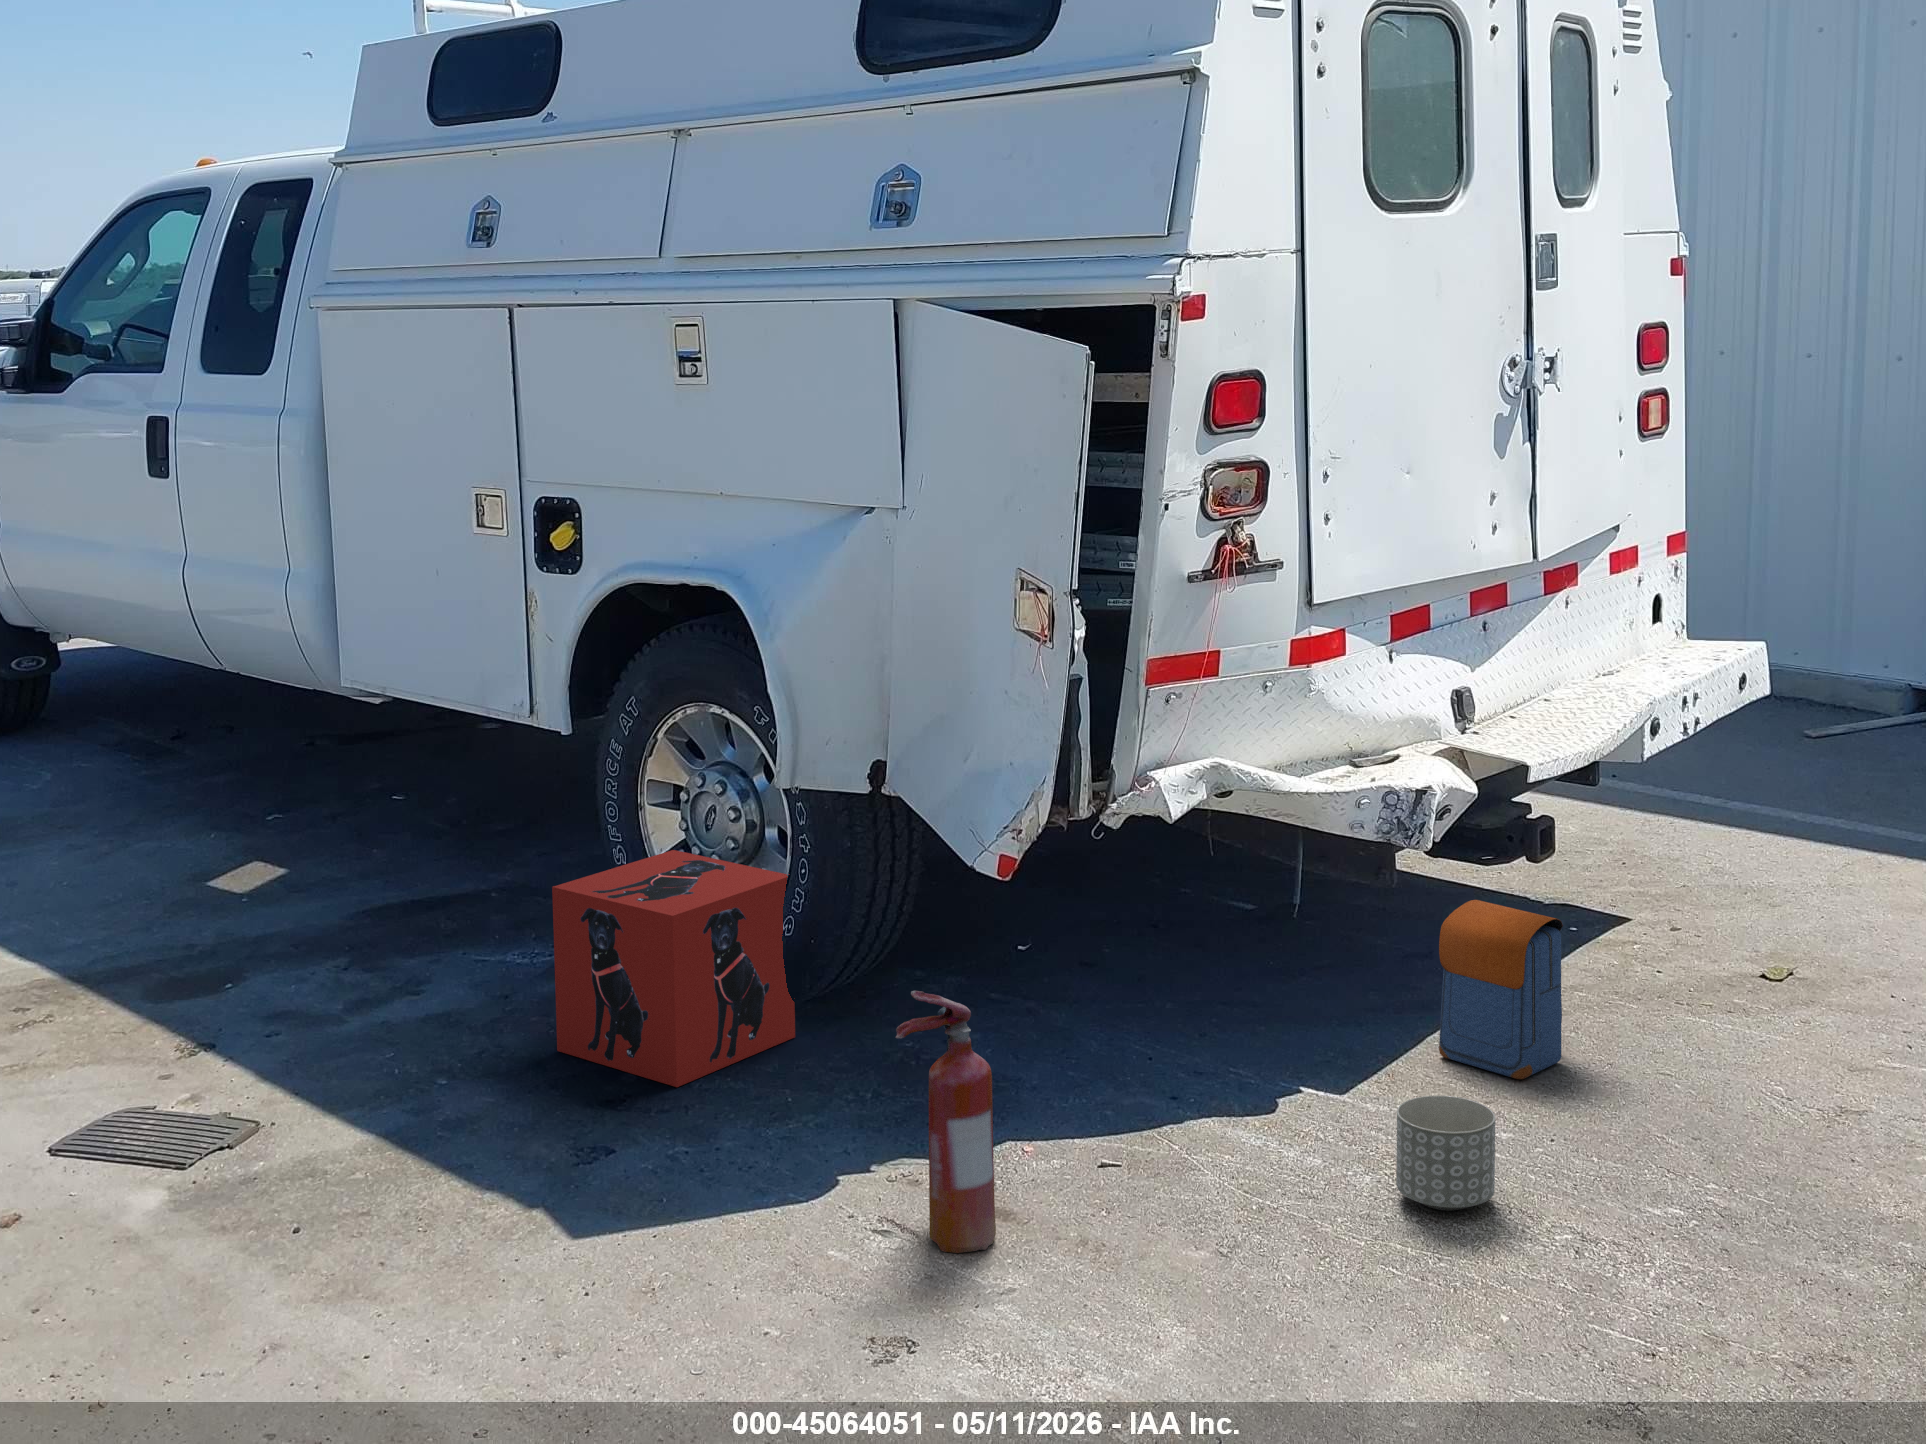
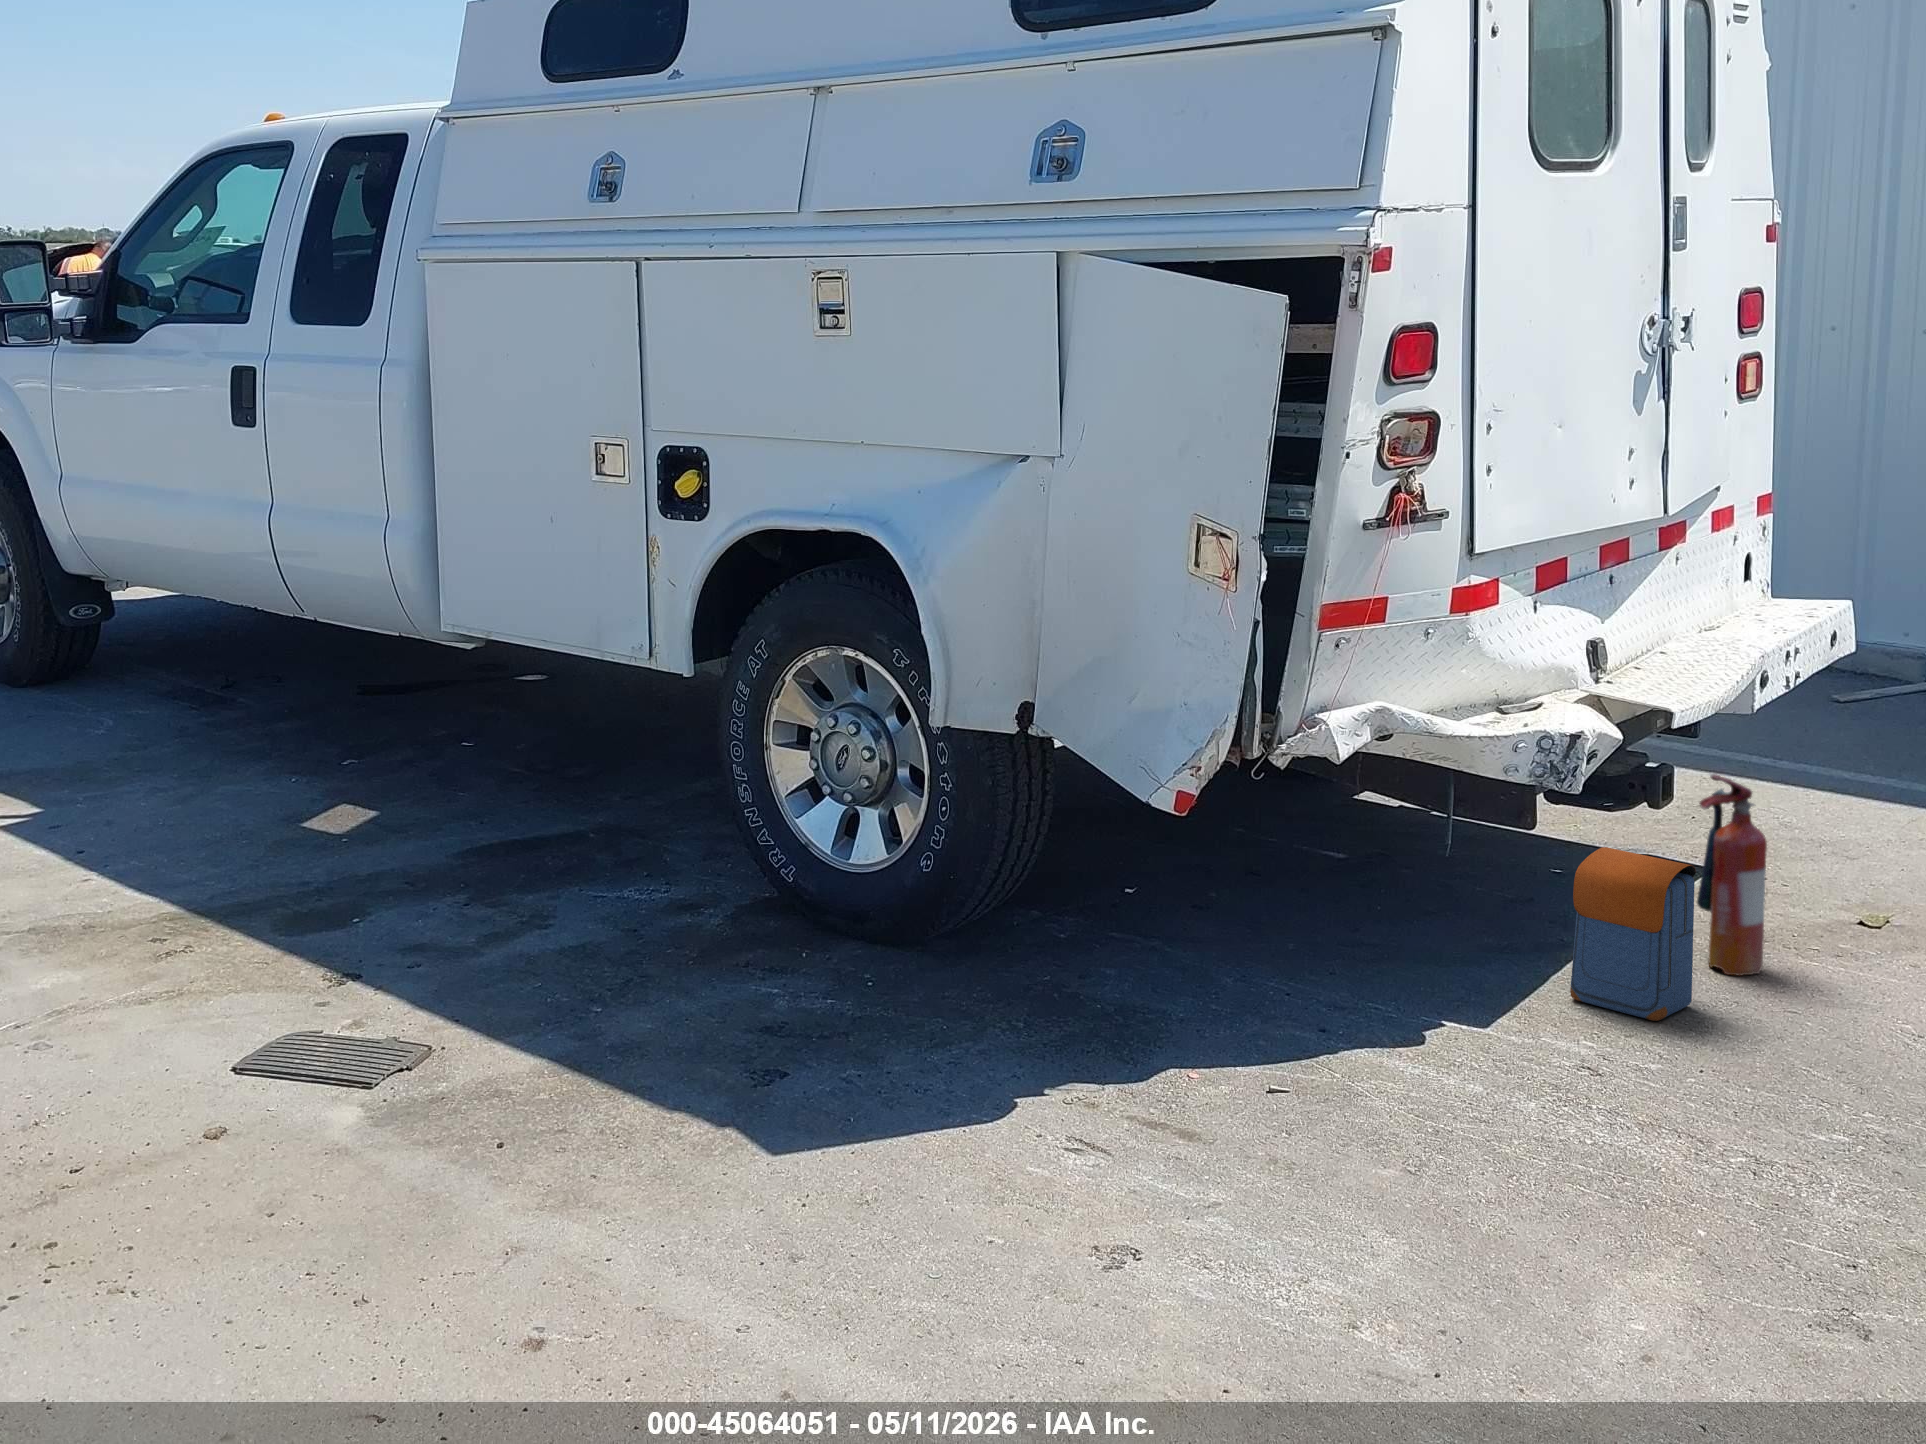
storage box: present [552,850,795,1087] -> none [702,790,934,1018]
fire extinguisher: present [896,991,996,1253] -> present [1697,774,1767,976]
planter: present [1396,1096,1495,1211] -> none [1568,1029,1669,1139]

